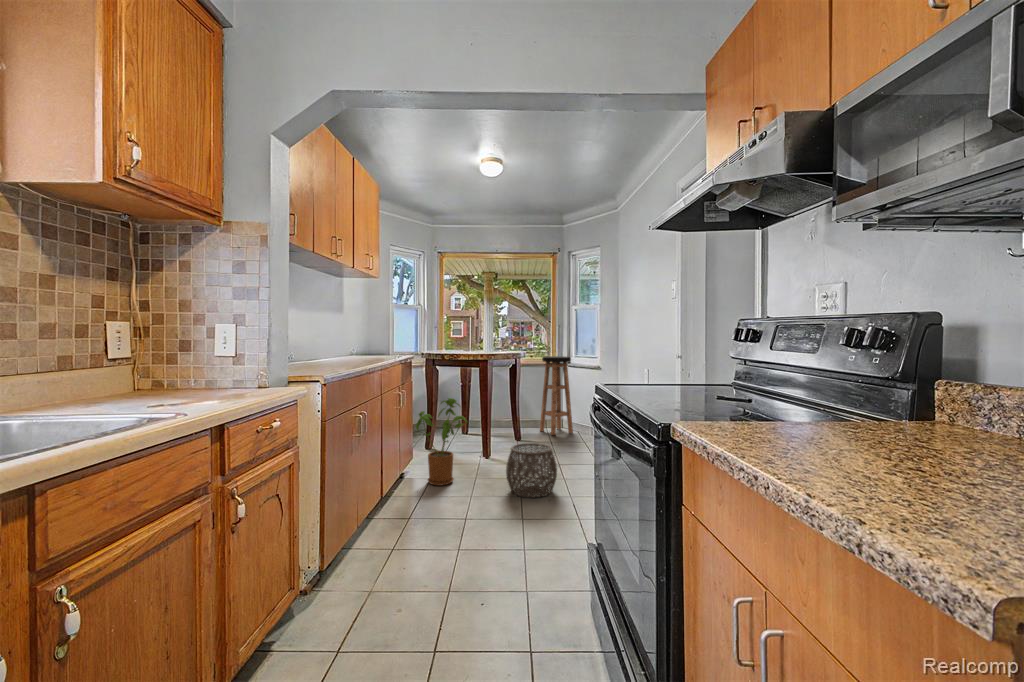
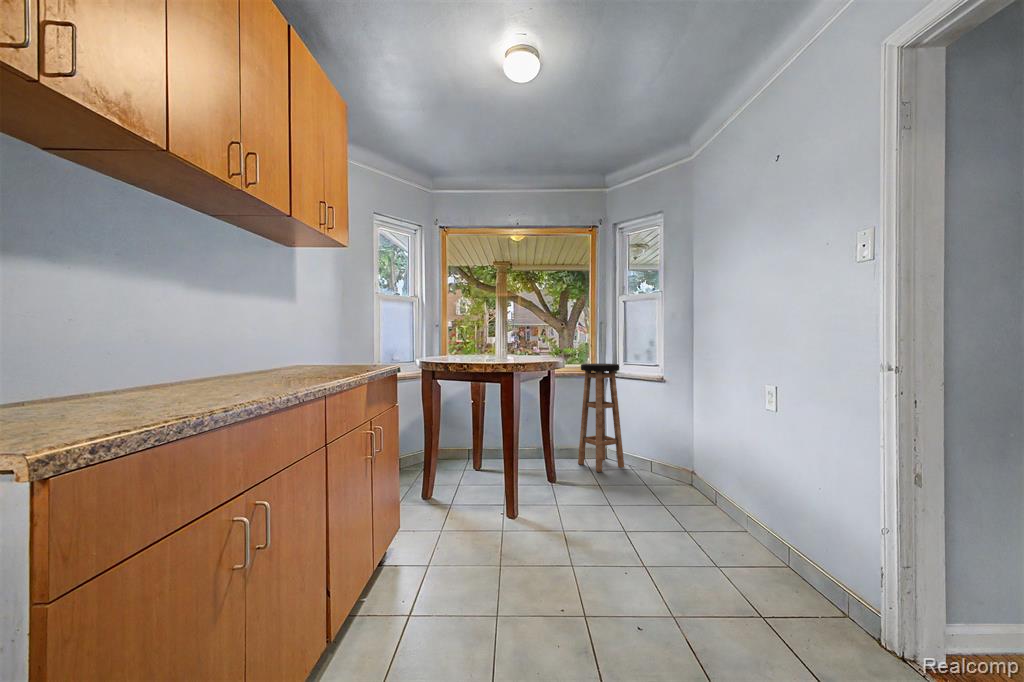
house plant: present [416,398,467,486] -> none [397,437,492,600]
woven basket: present [506,443,557,498] -> none [563,520,664,646]

